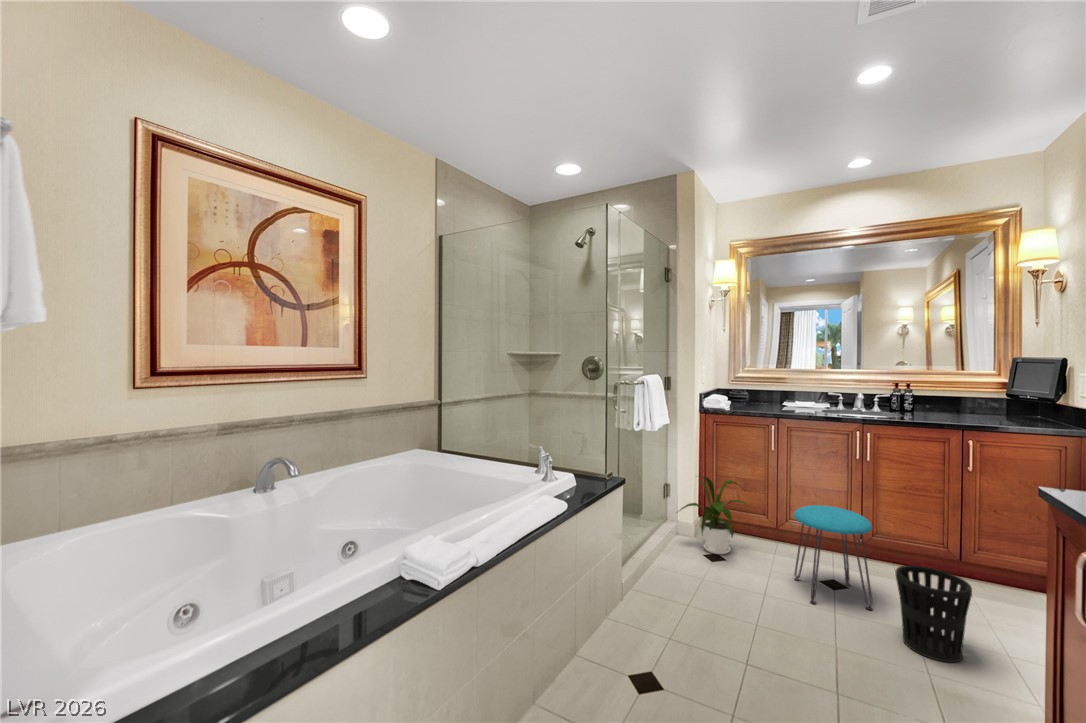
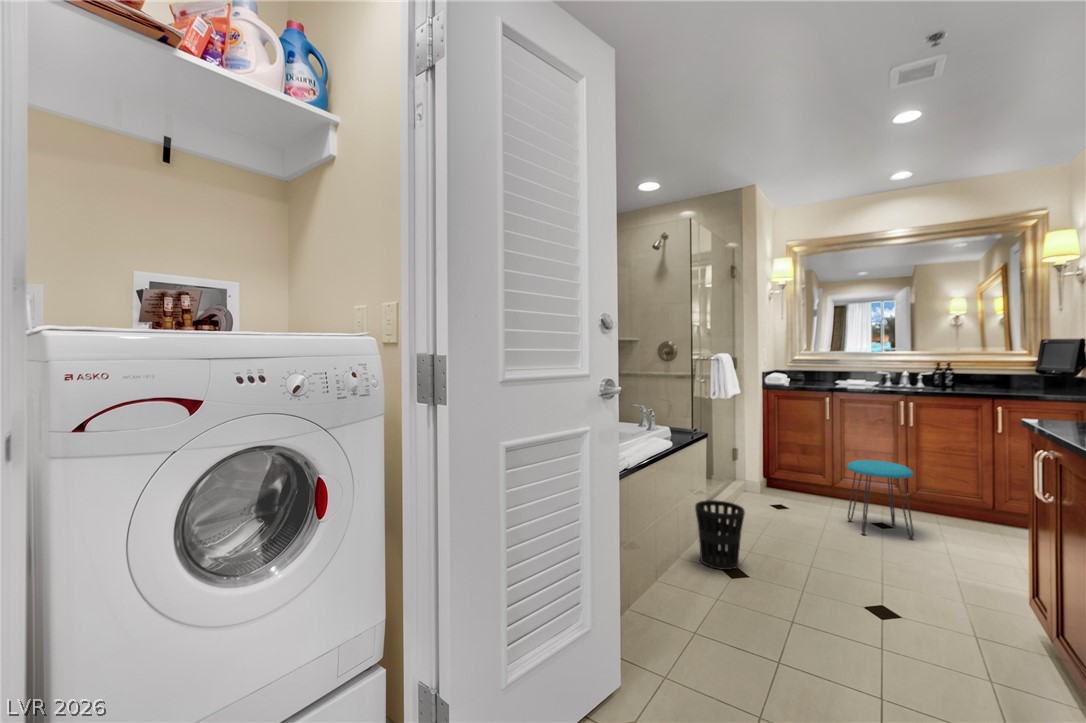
house plant: present [680,477,746,554] -> none [742,440,809,505]
wastebasket: present [896,565,972,662] -> present [695,500,745,570]

